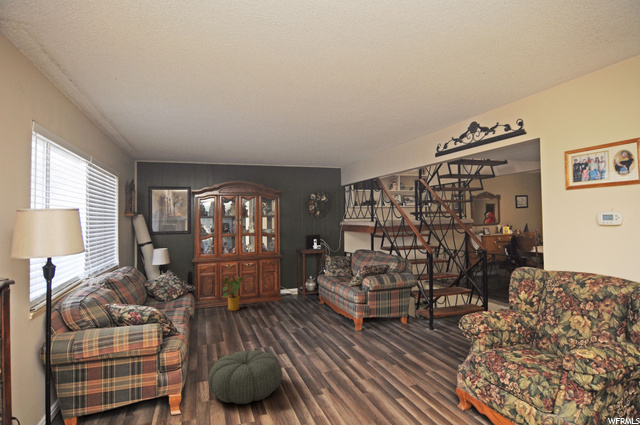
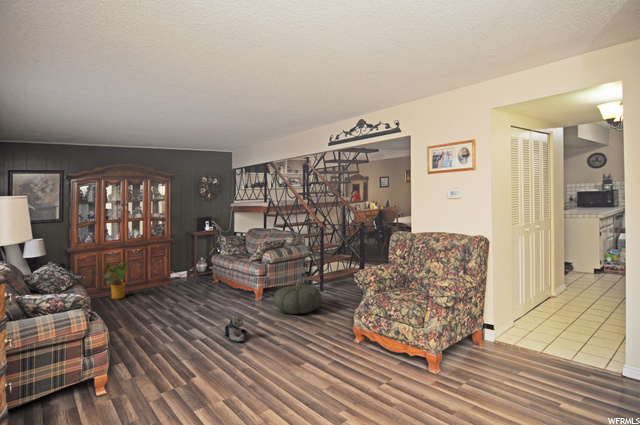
plush toy: none [309,348,333,380] -> present [225,315,246,342]
pouf: present [208,350,282,404] -> present [274,285,321,314]

